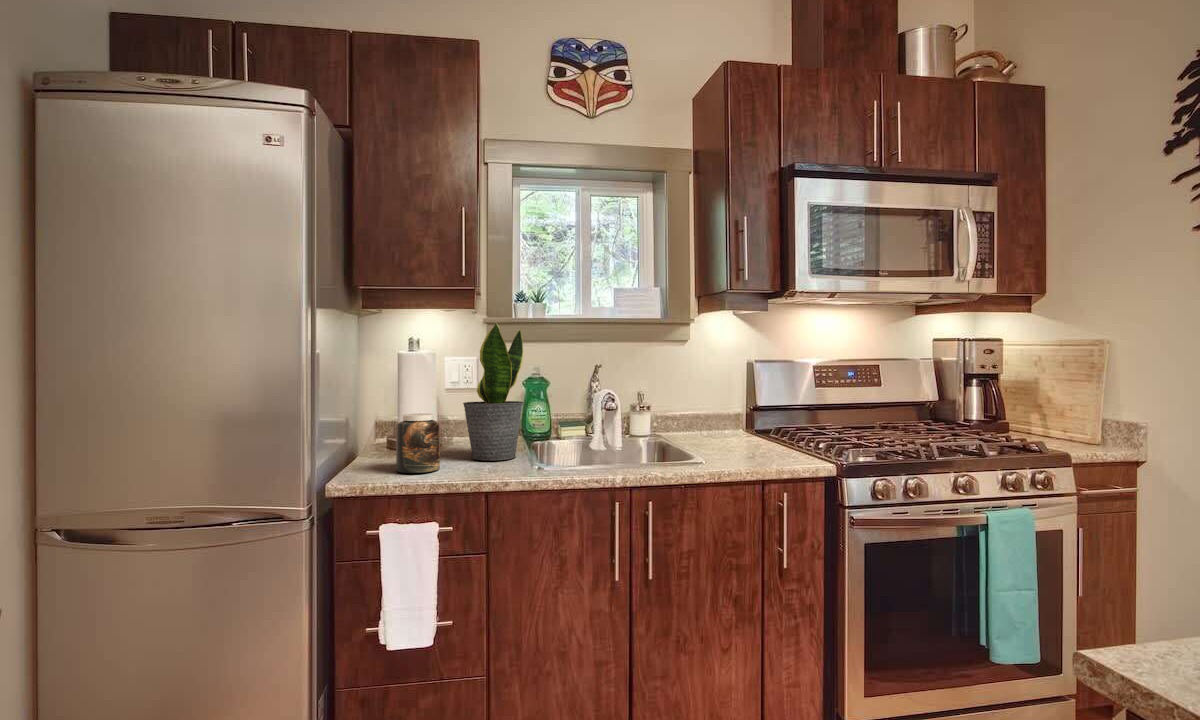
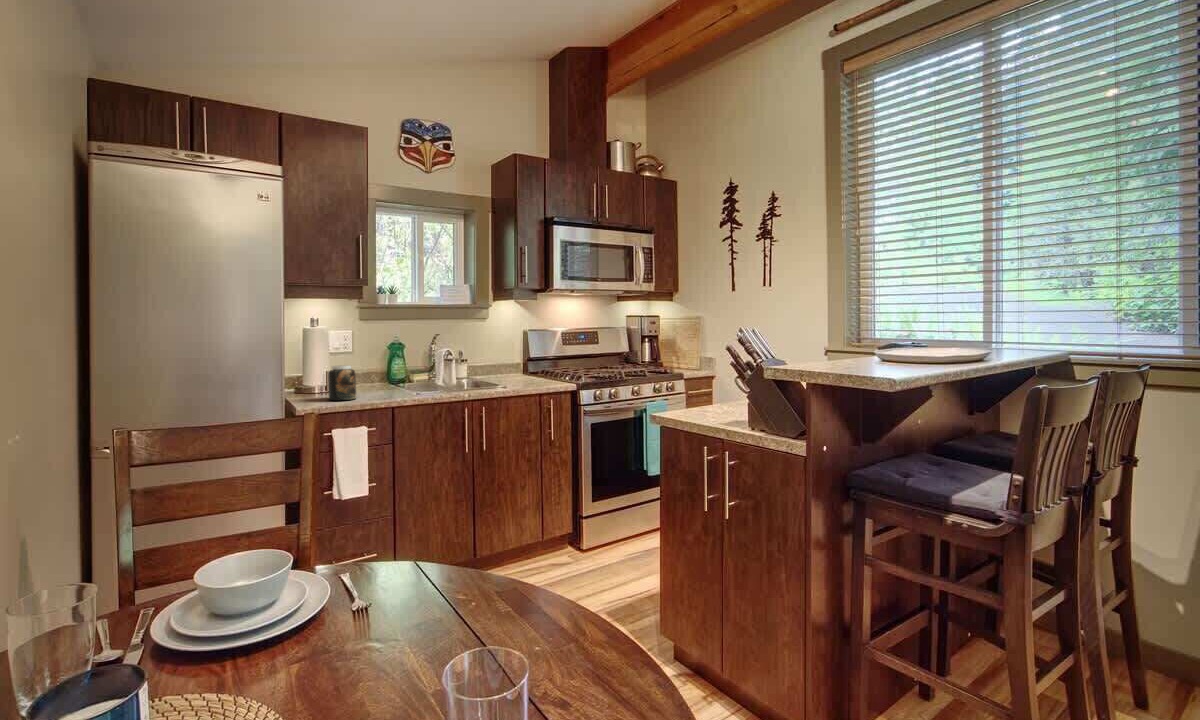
potted plant: present [463,323,523,460] -> none [360,309,400,393]

